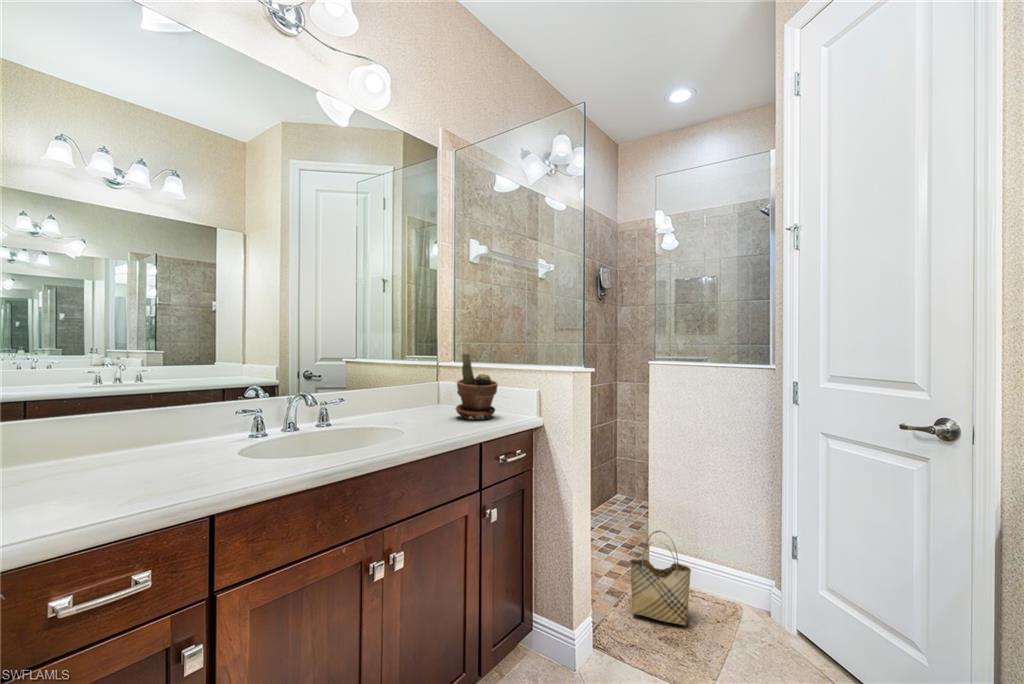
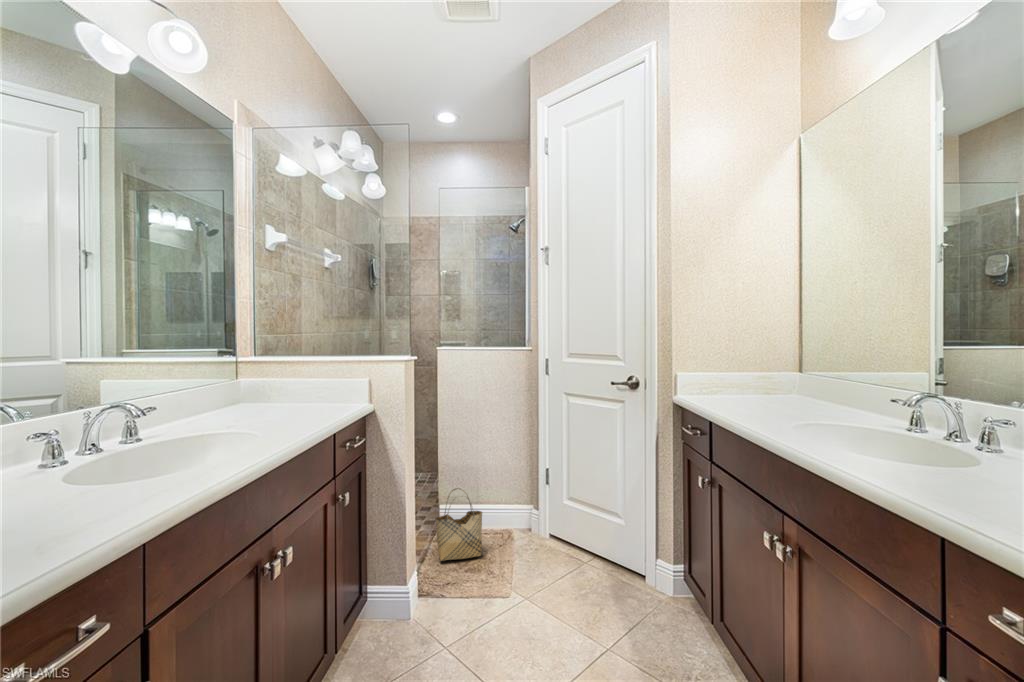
potted plant: present [456,352,498,420] -> none [285,347,331,414]

